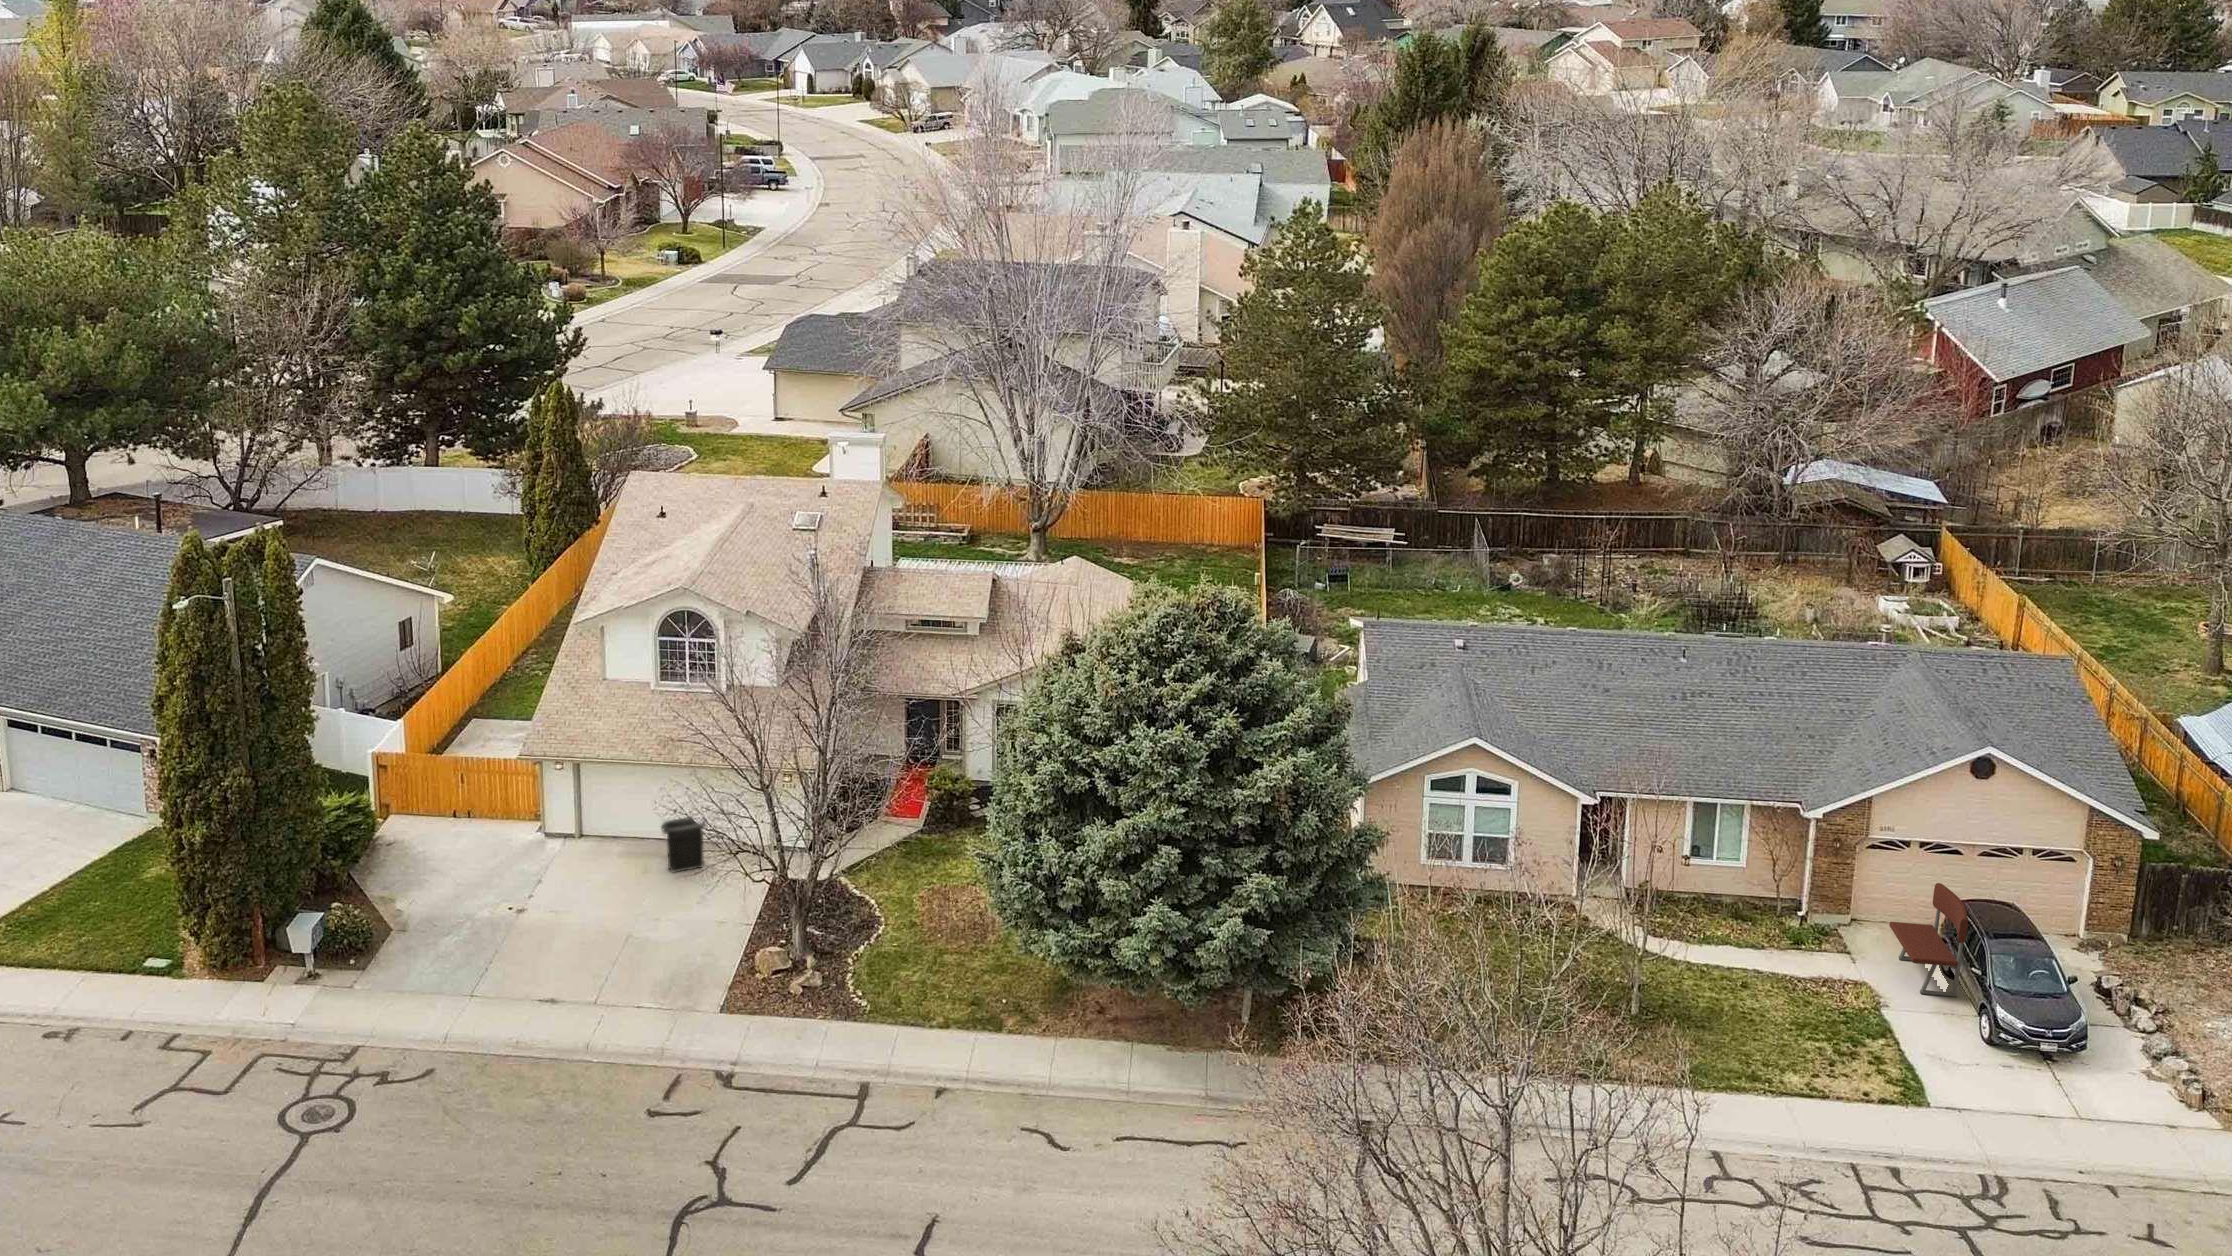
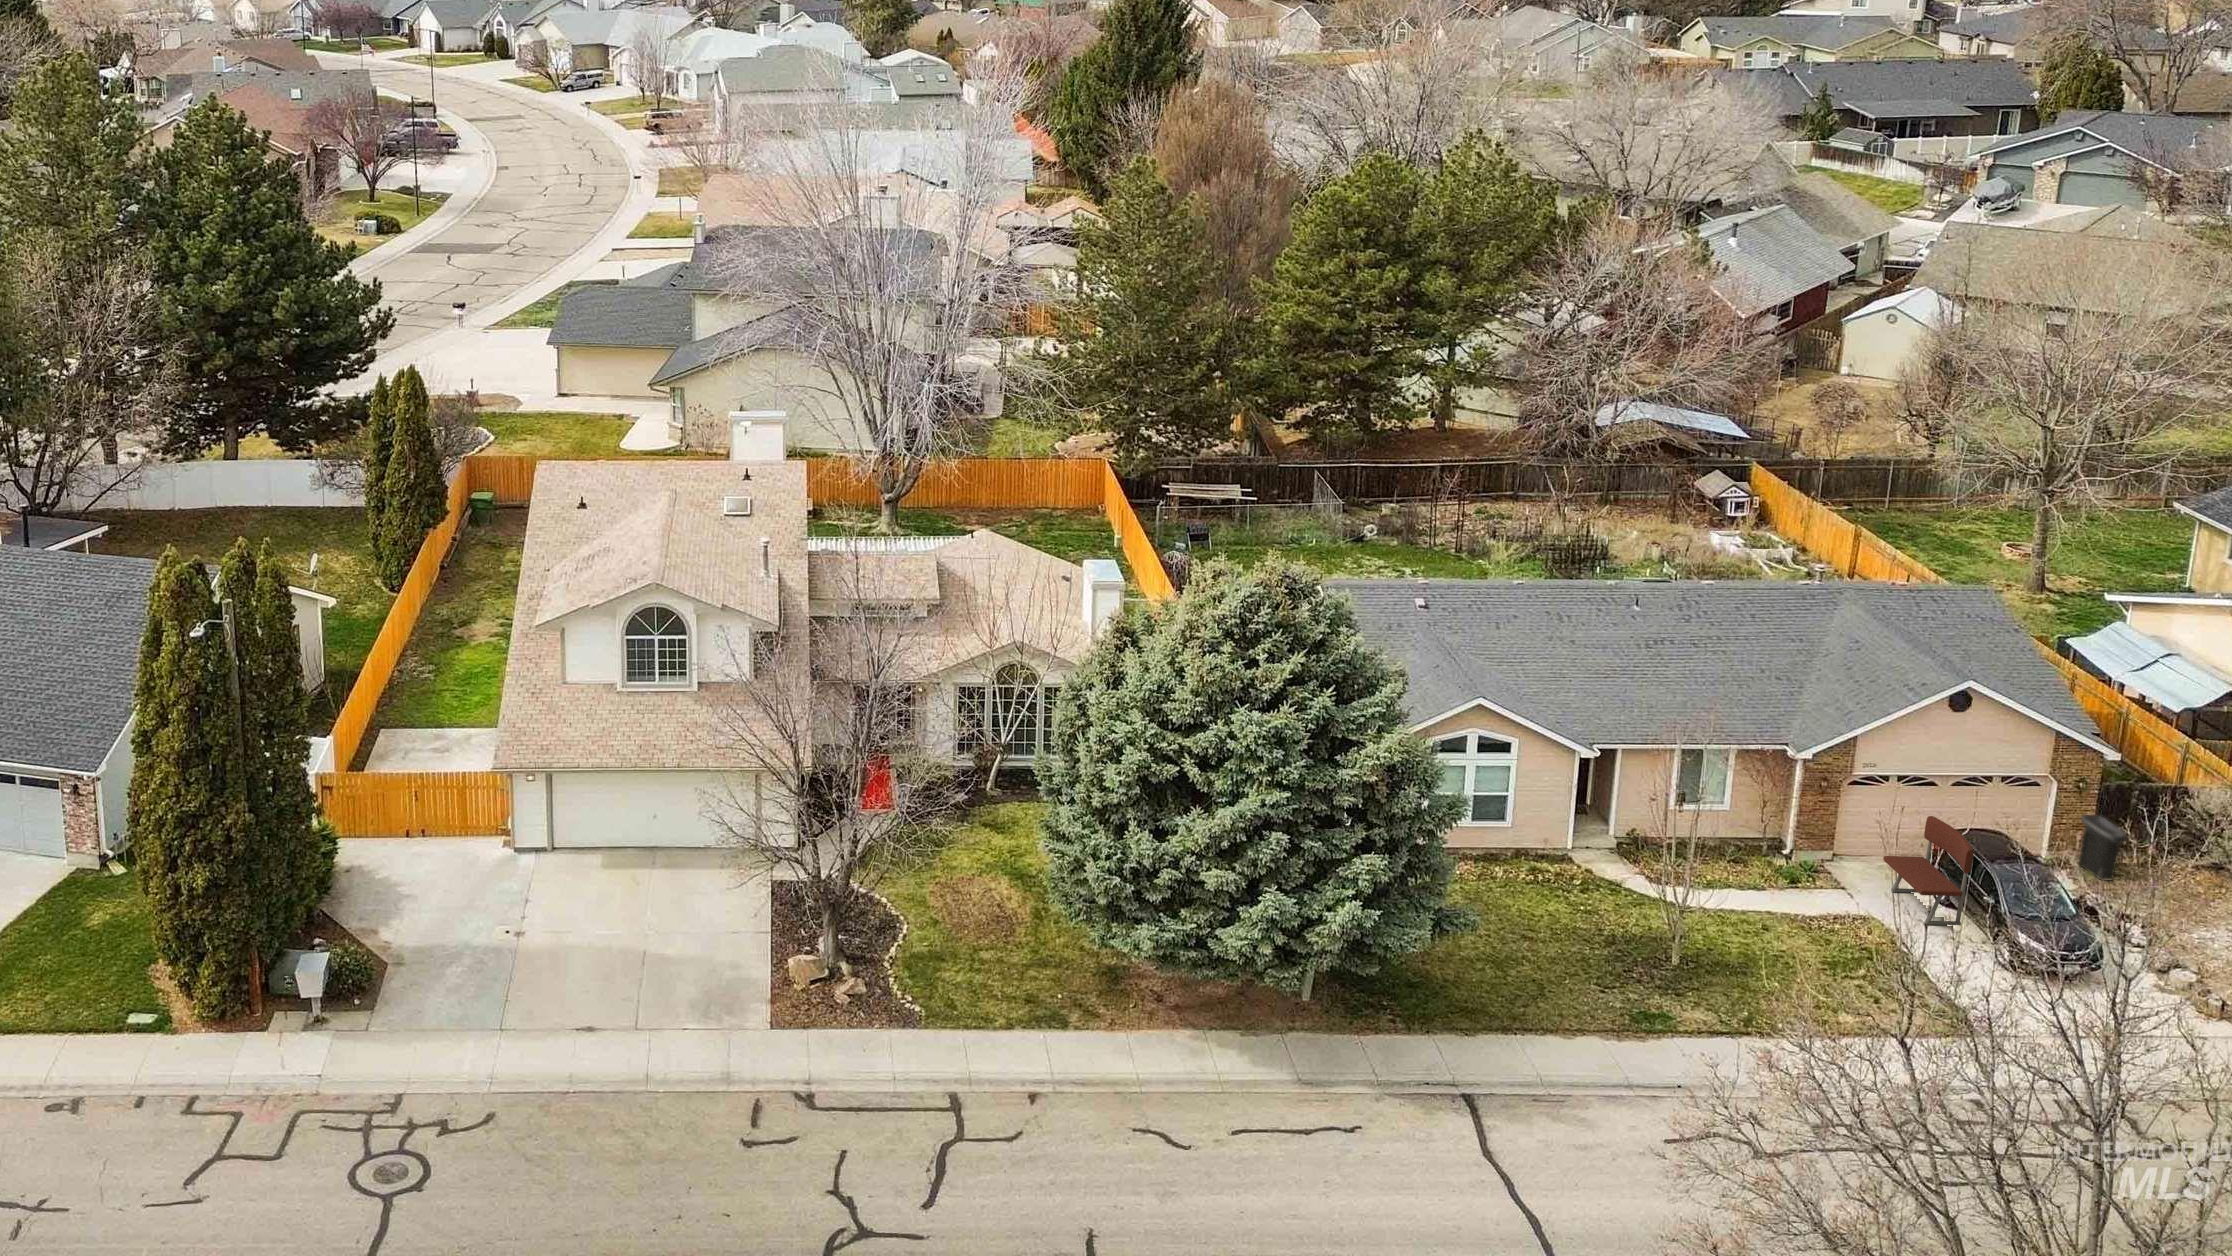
trash can: present [661,817,706,872] -> present [2079,815,2127,881]

